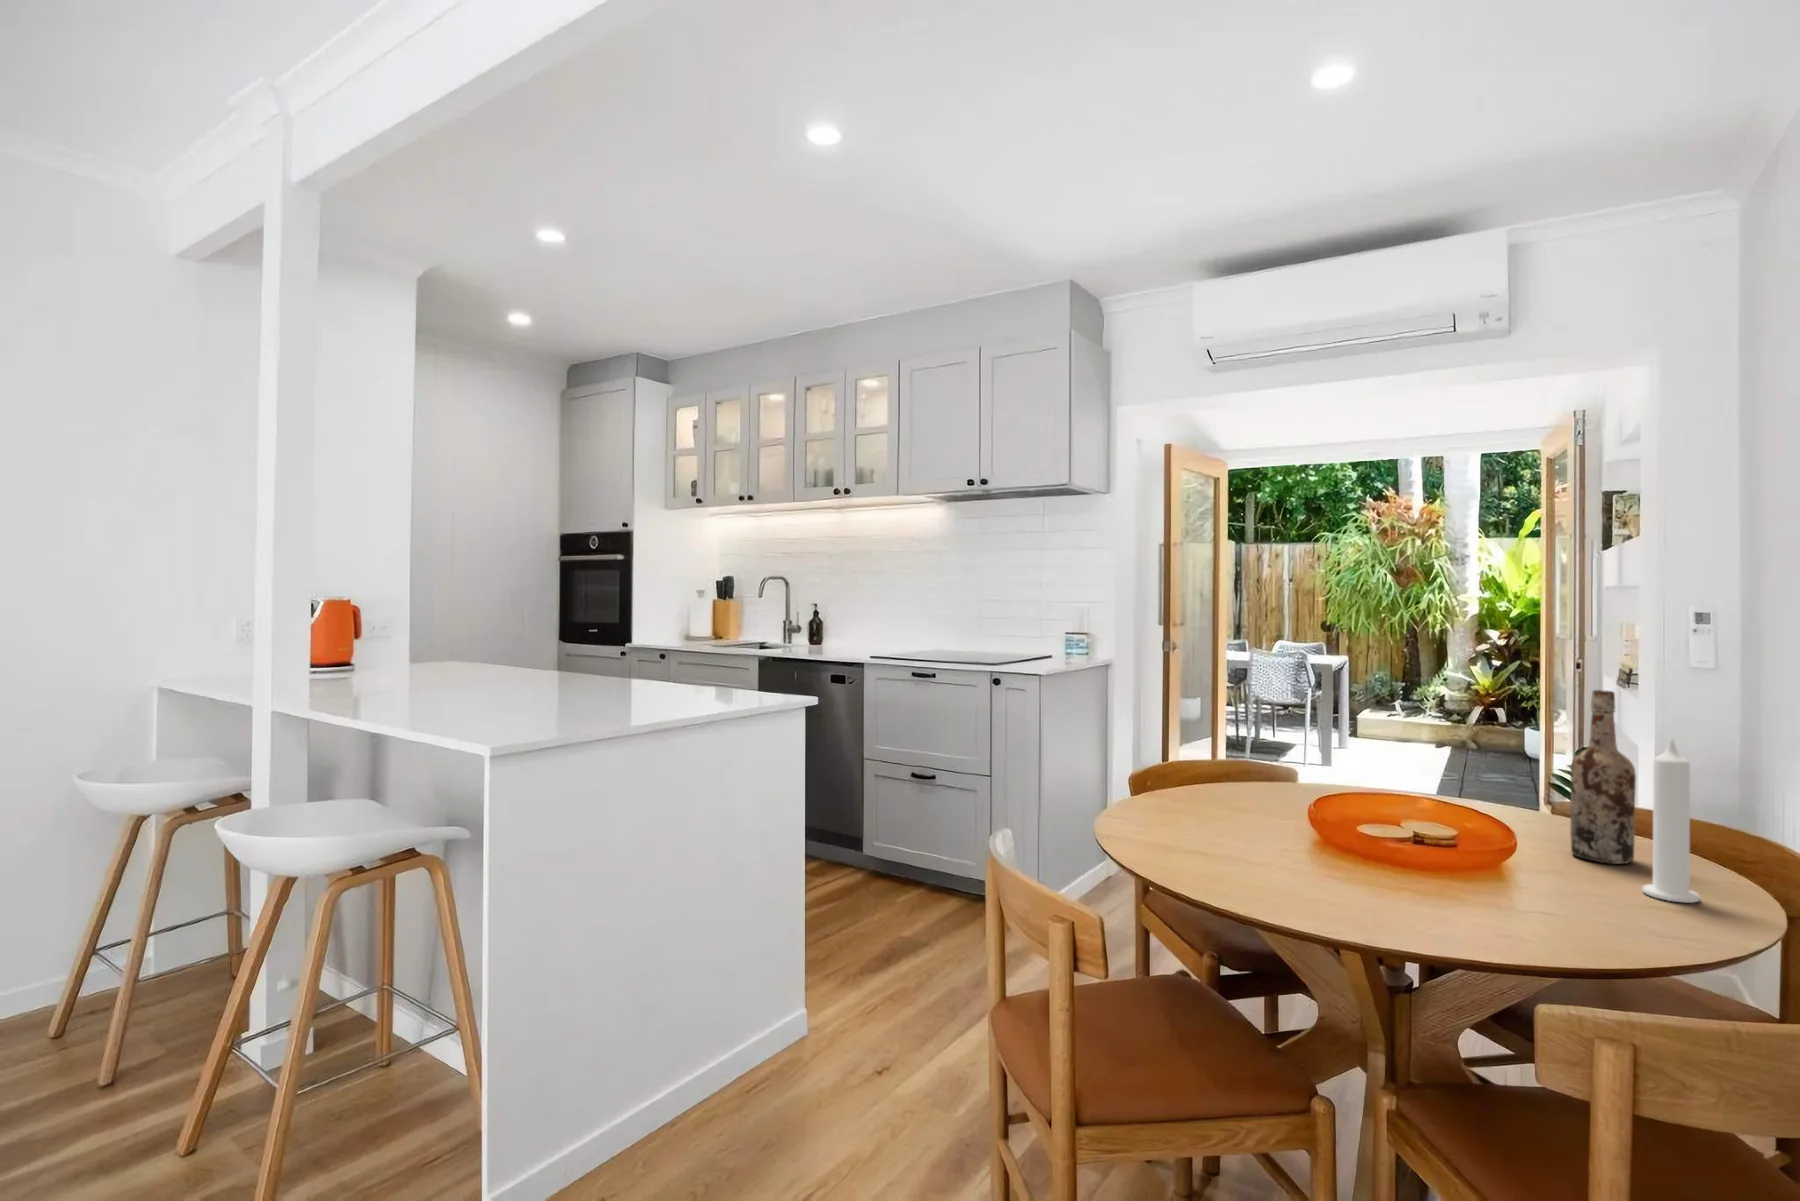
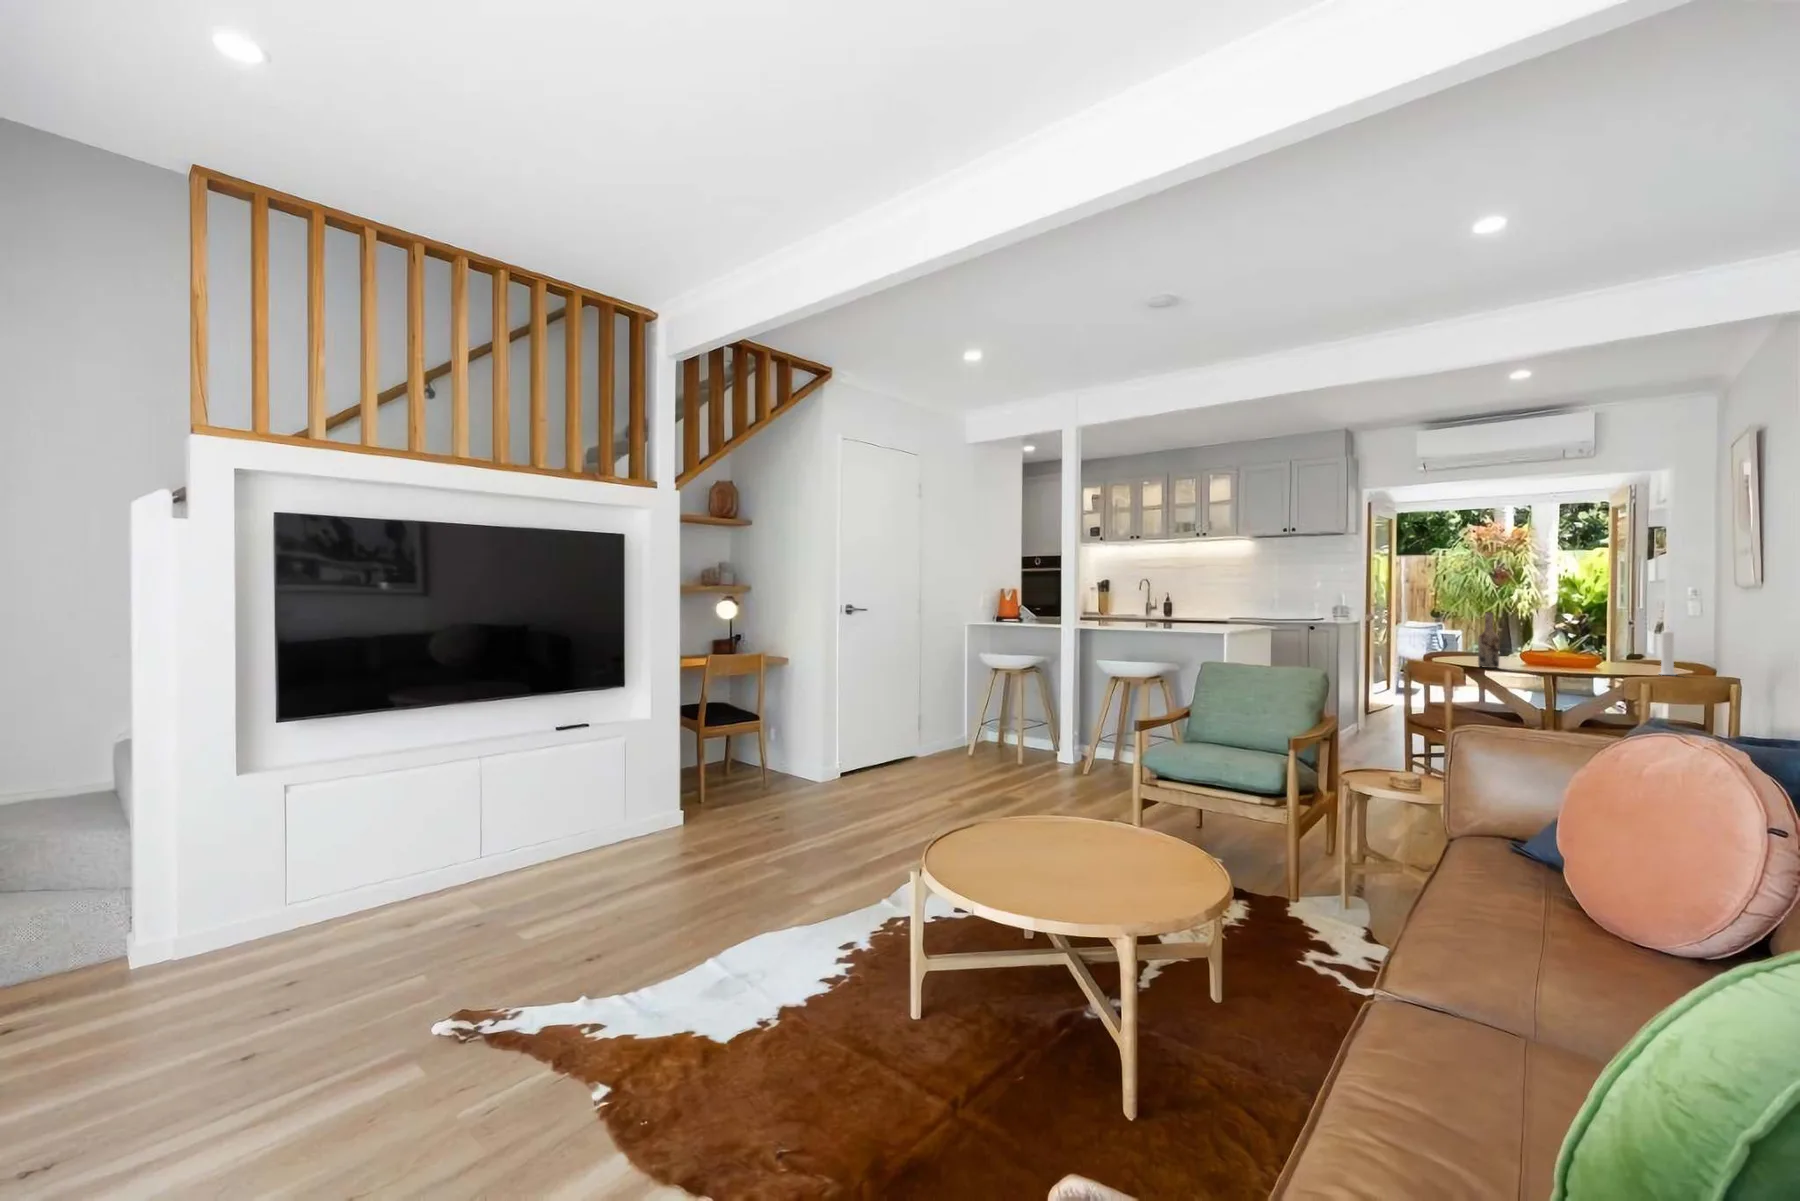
wine bottle: present [1570,690,1636,864] -> present [1478,612,1500,668]

